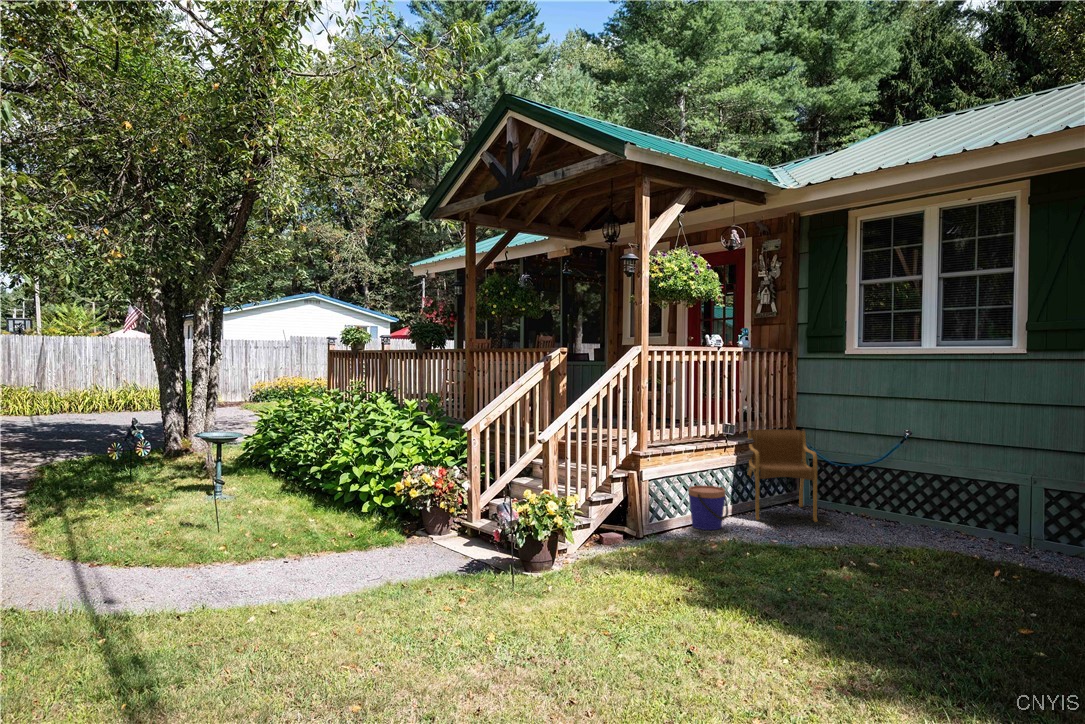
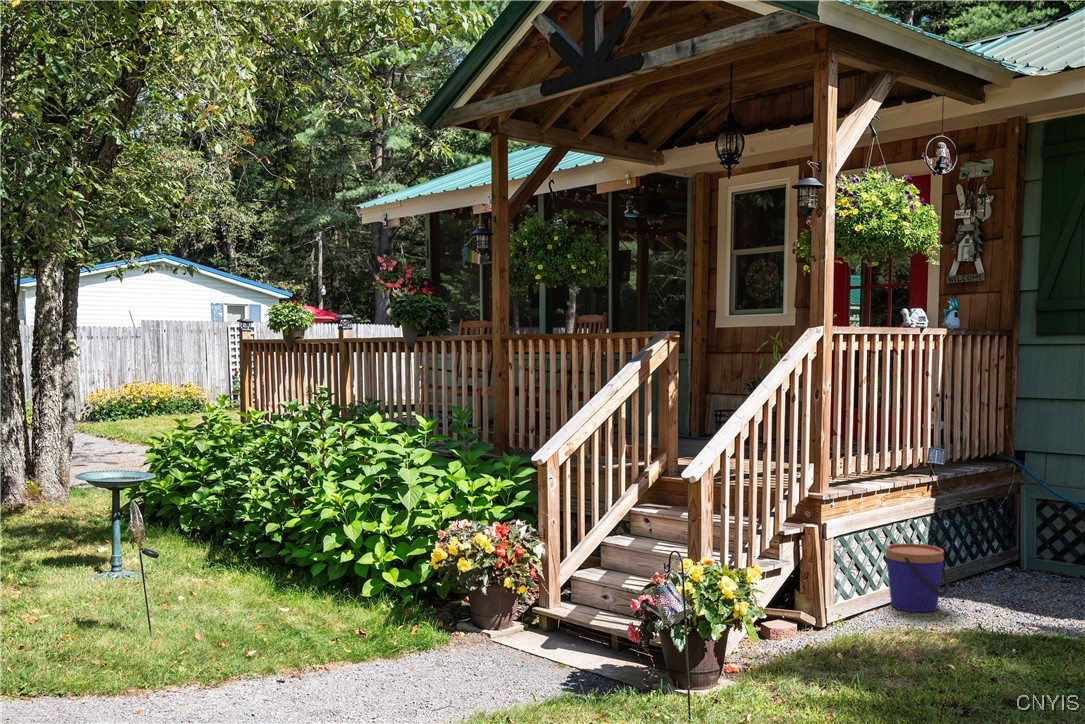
armchair: present [748,429,817,522] -> none [951,454,1074,595]

